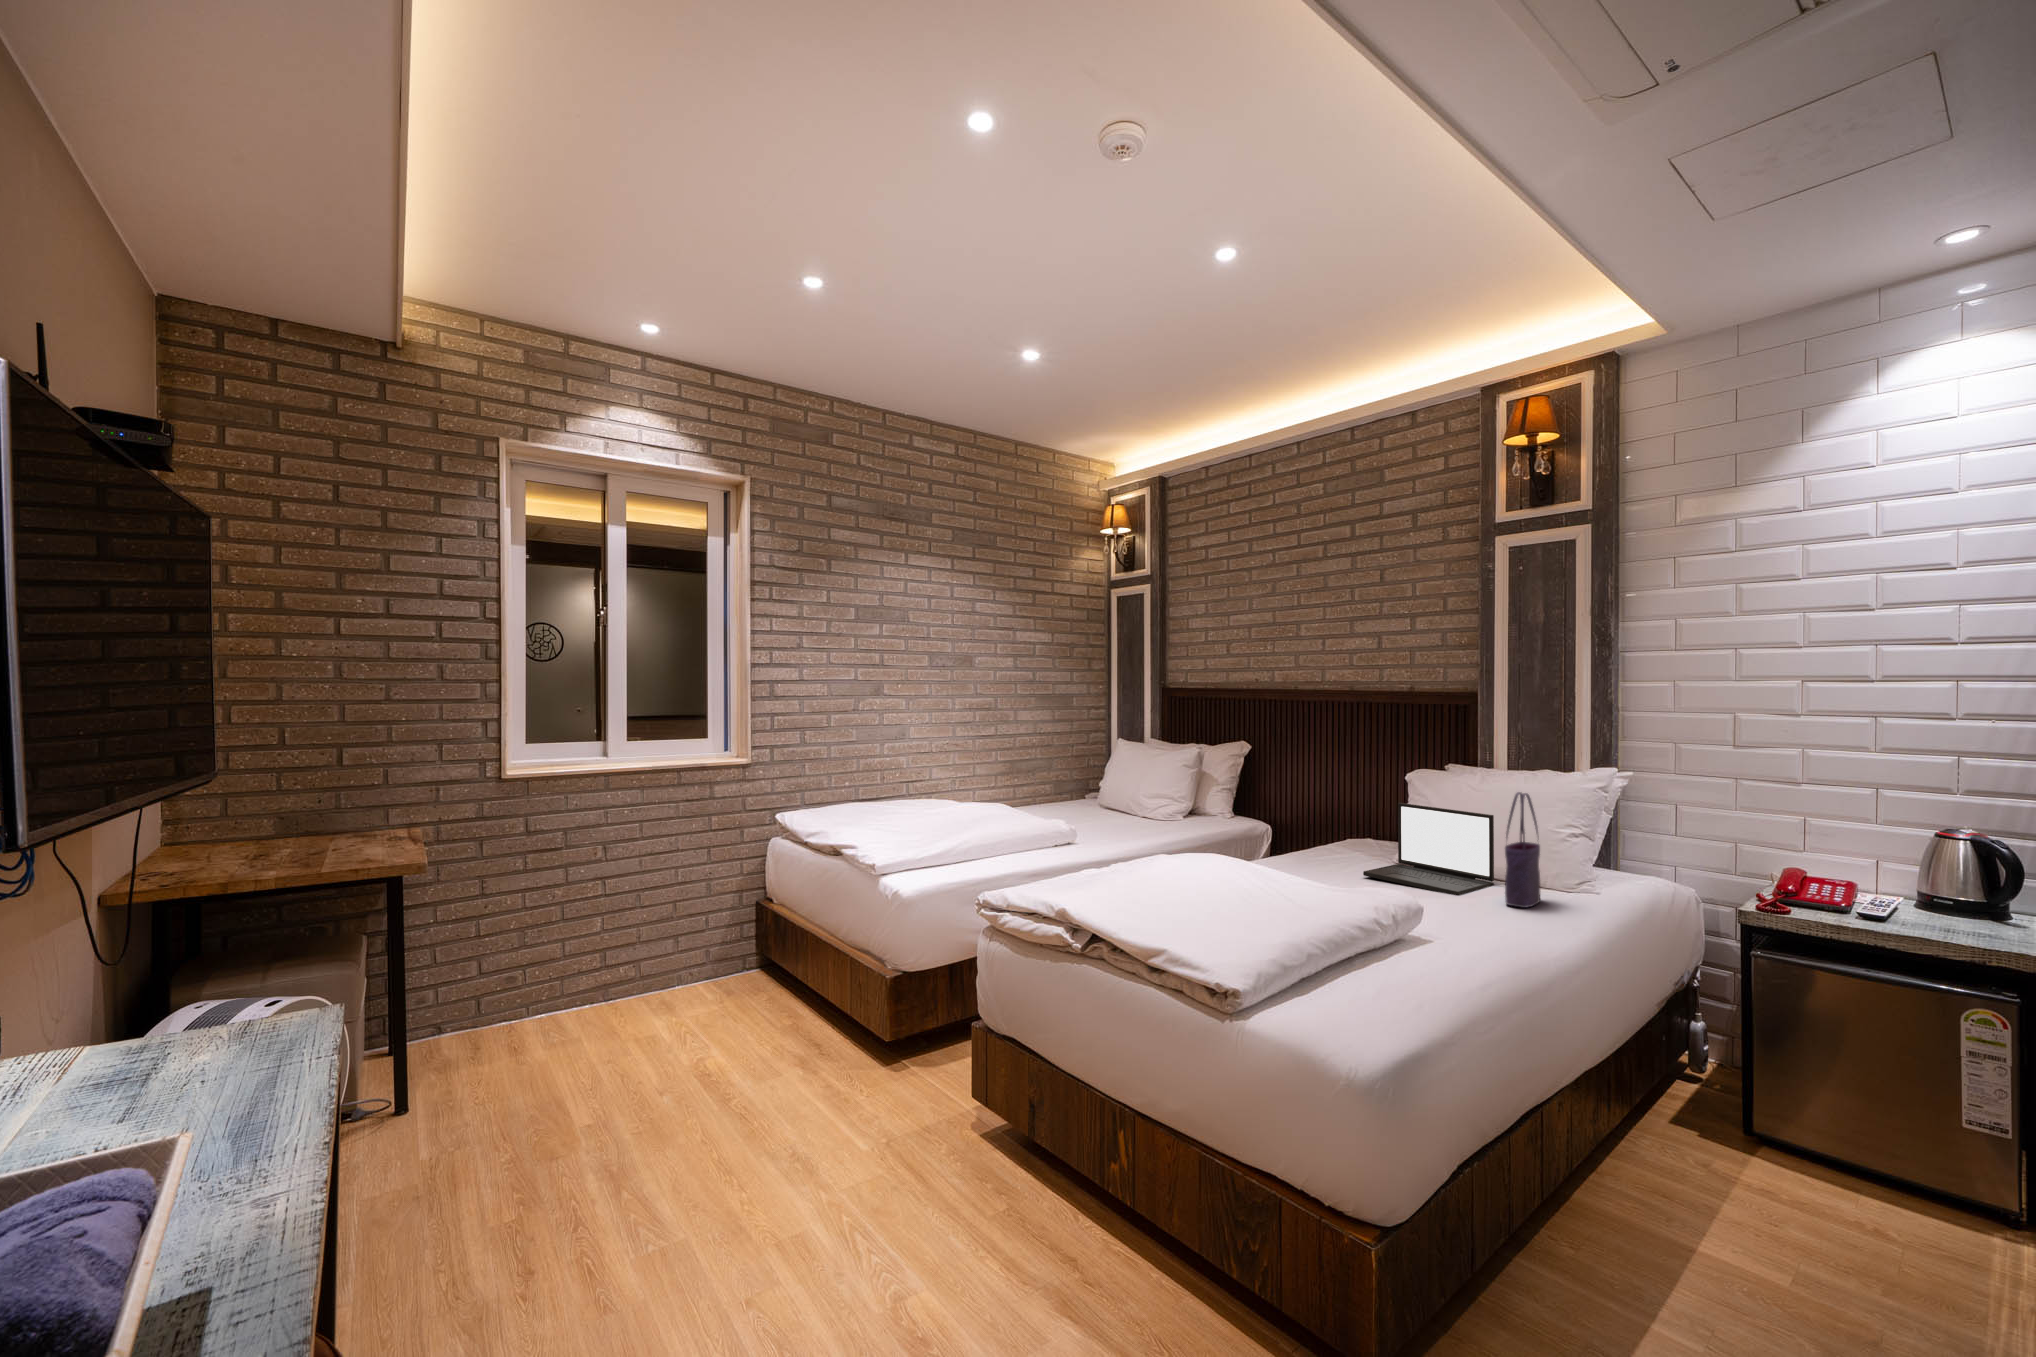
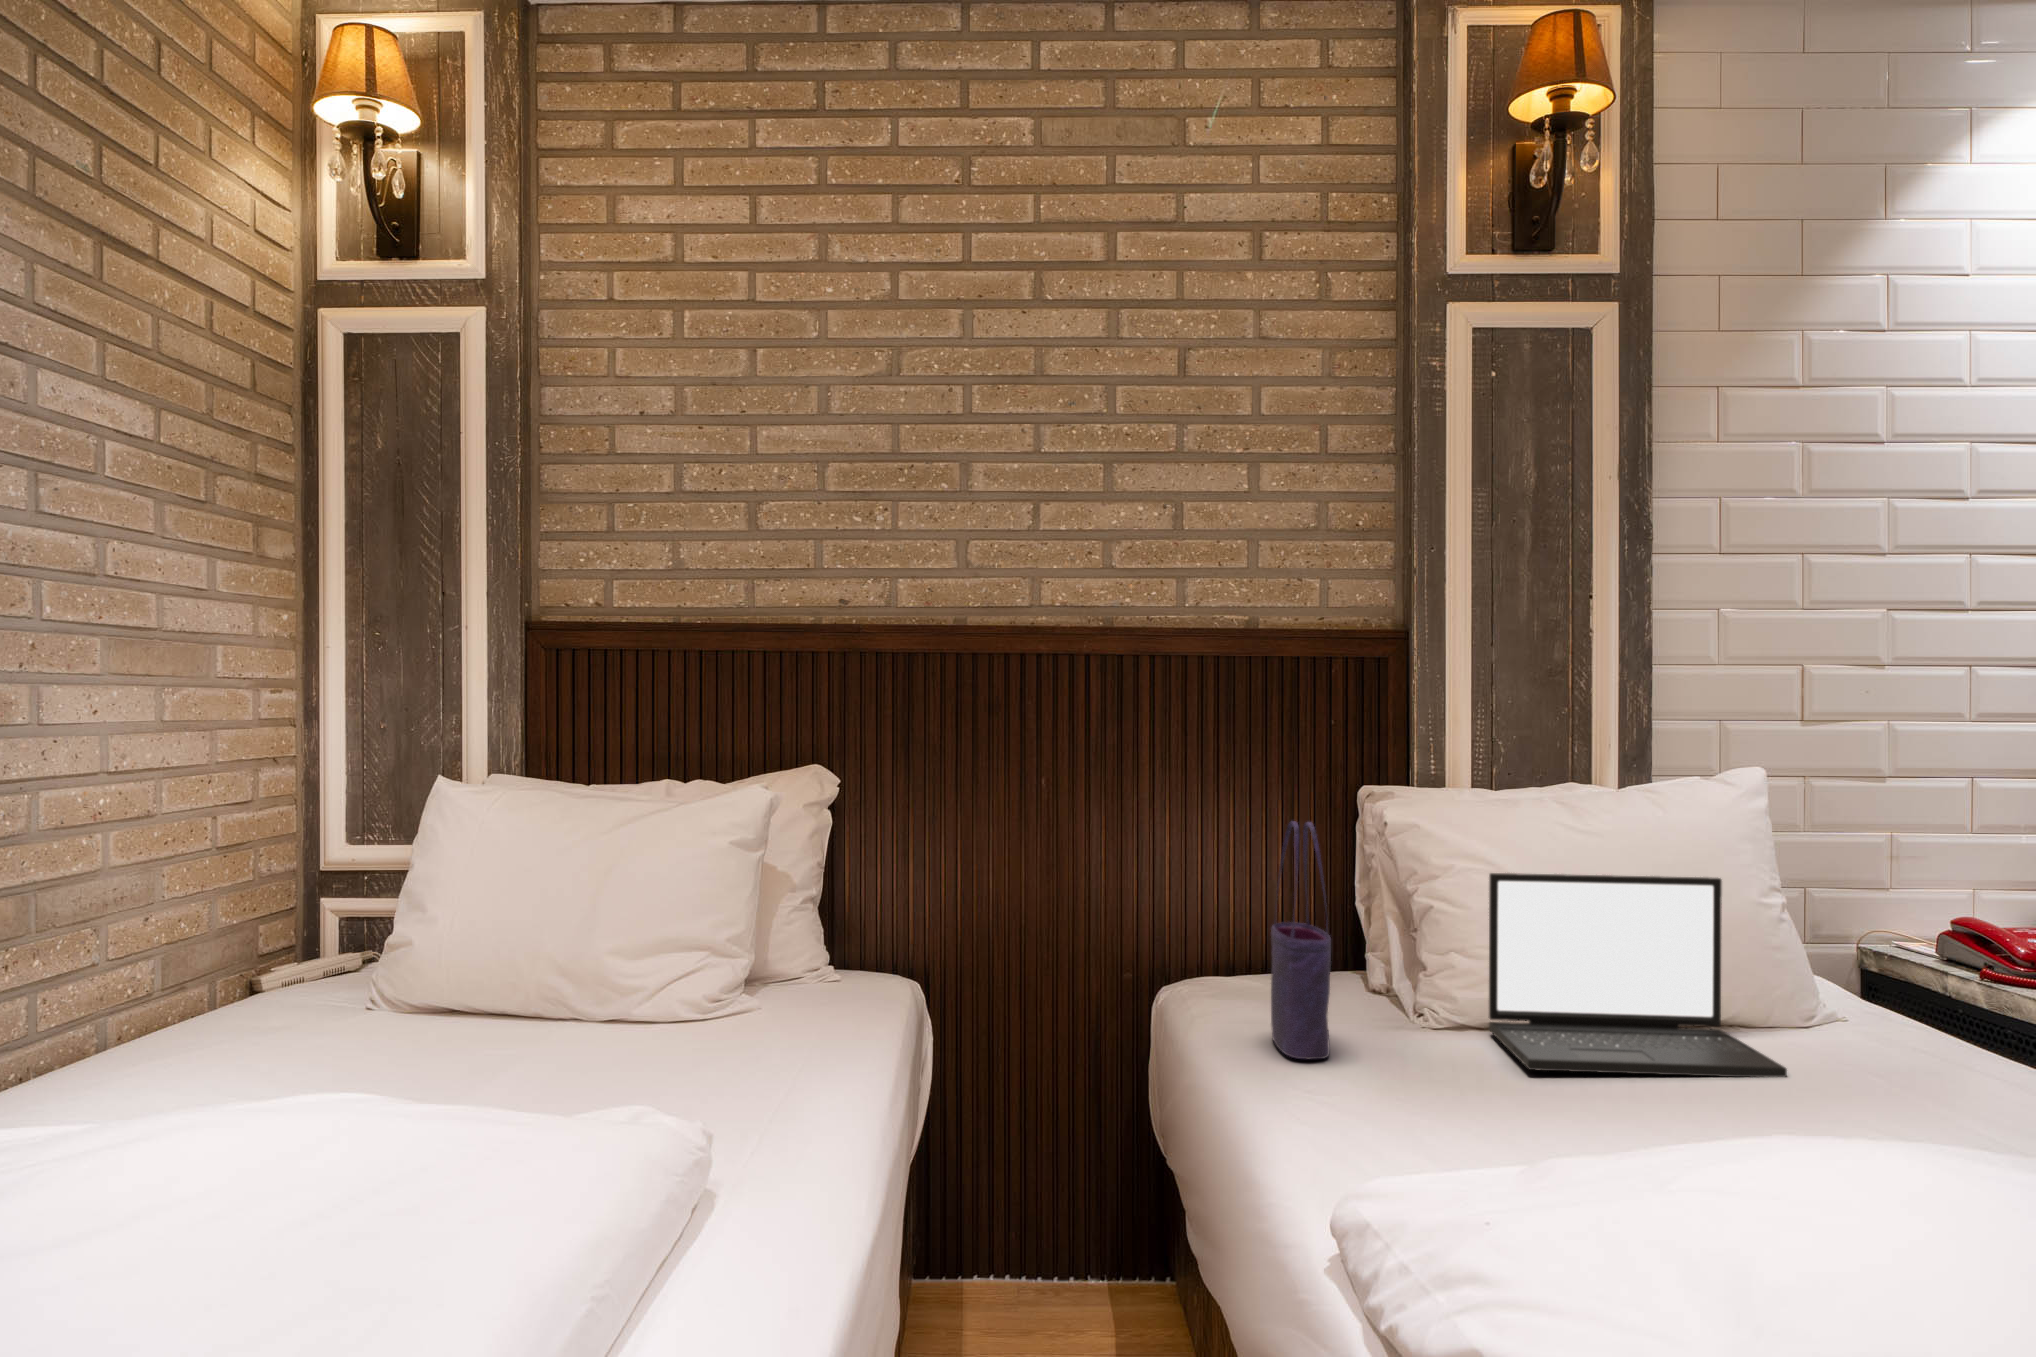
tote bag: present [1505,792,1540,908] -> present [1271,821,1331,1059]

